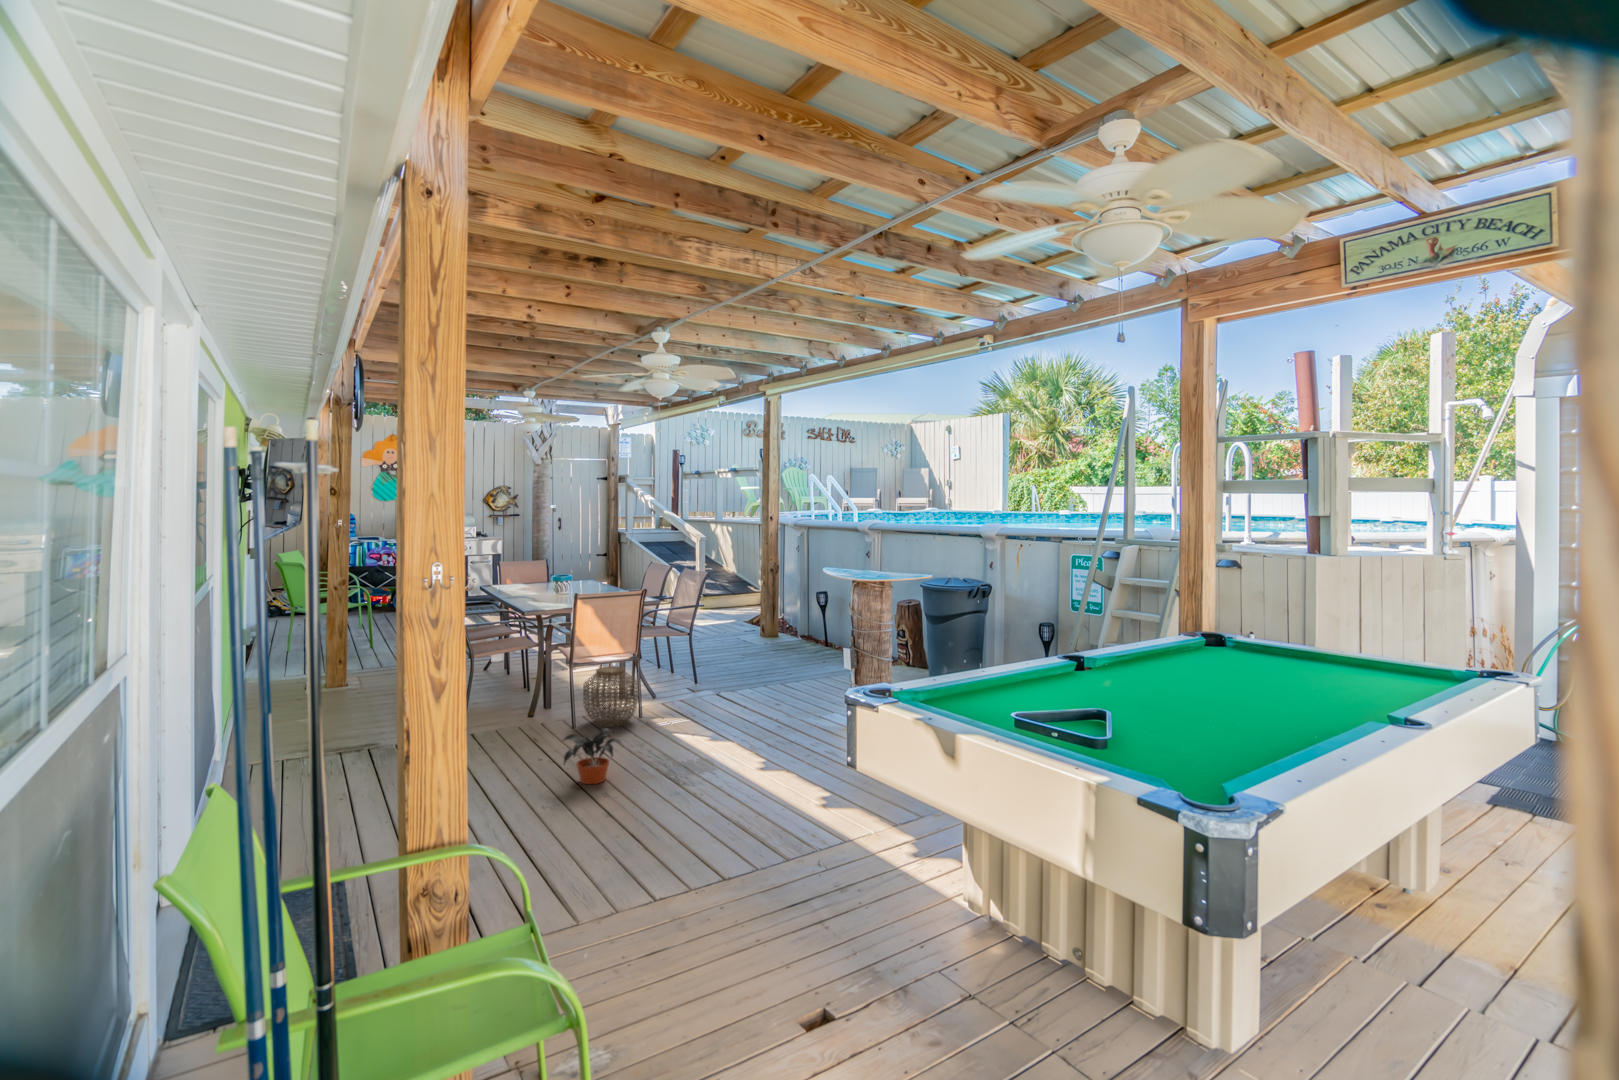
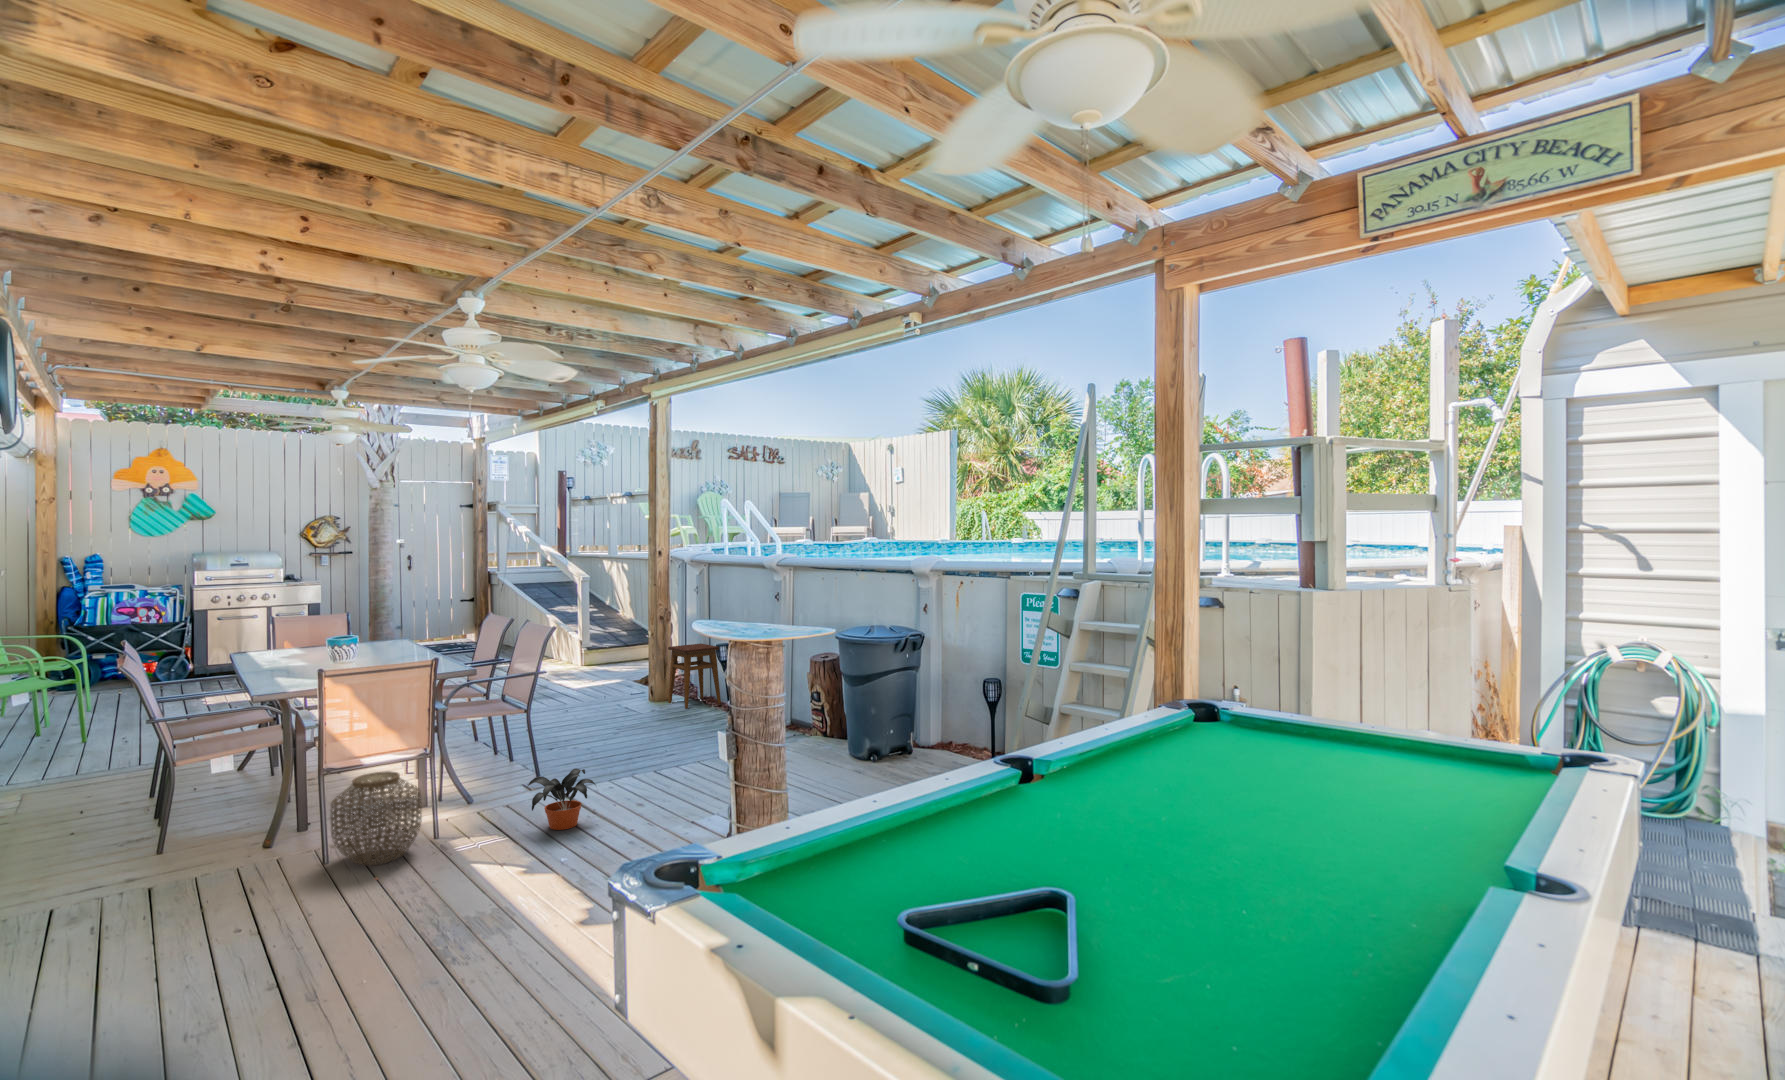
stool: none [776,592,817,642] -> present [668,644,721,709]
potted plant: present [563,728,621,784] -> present [528,768,595,830]

